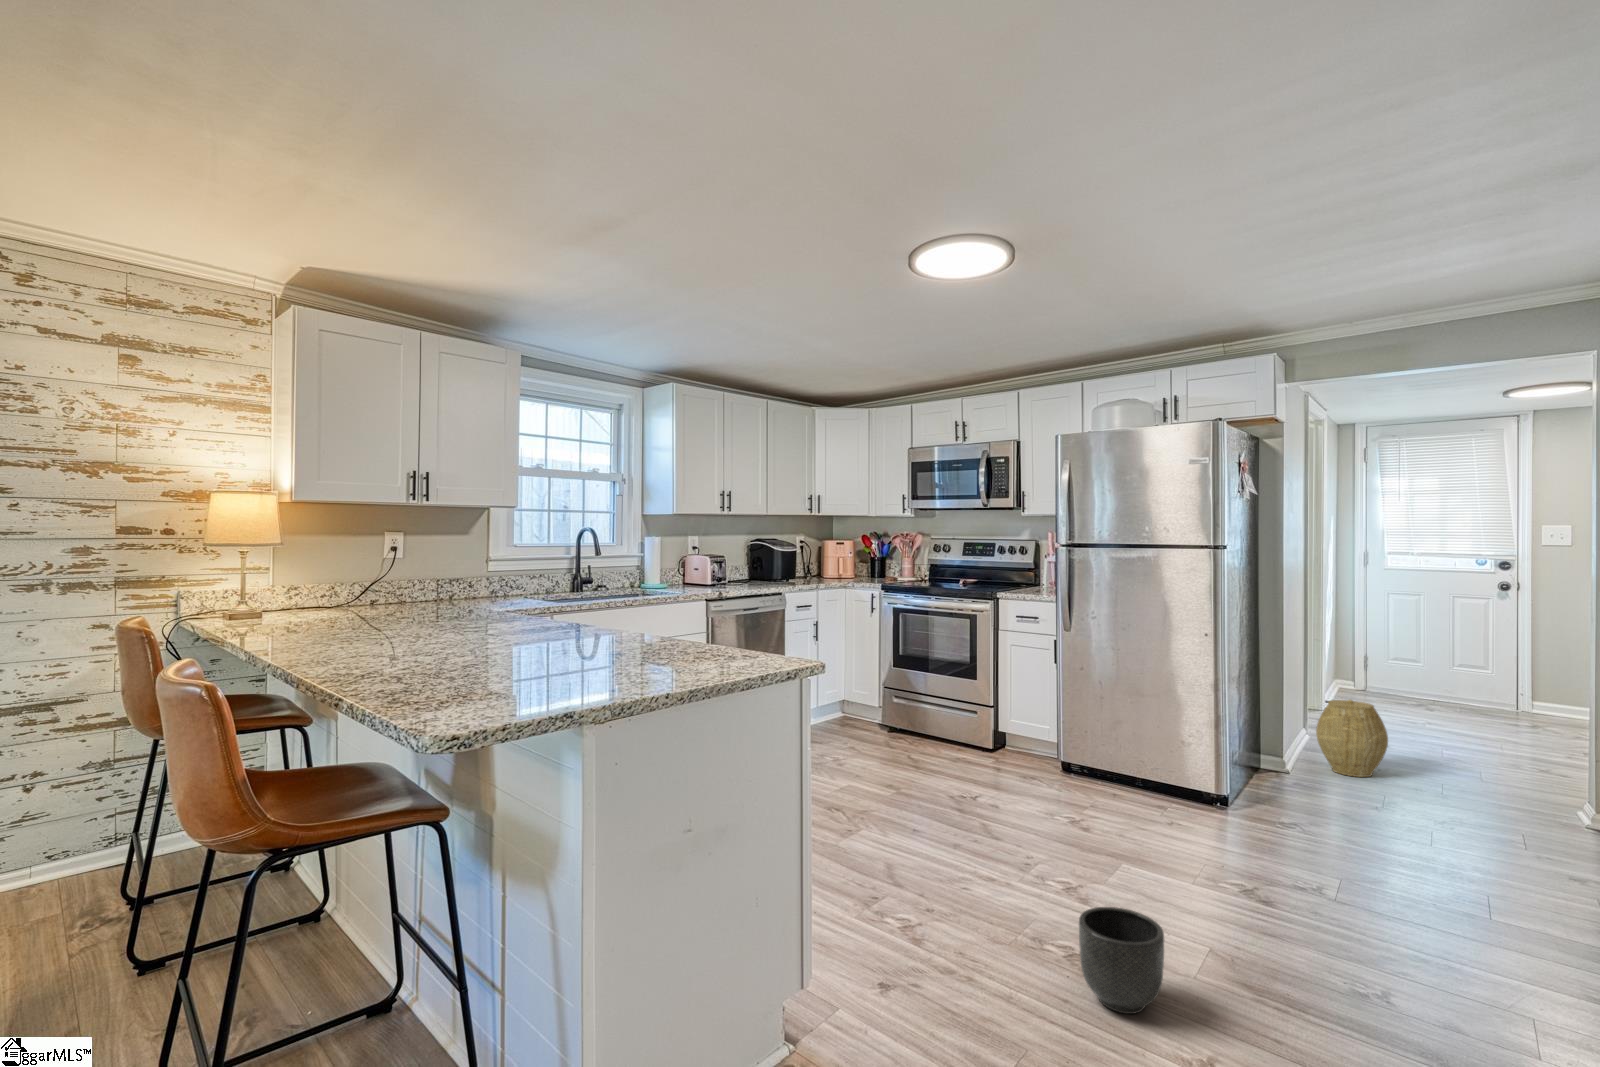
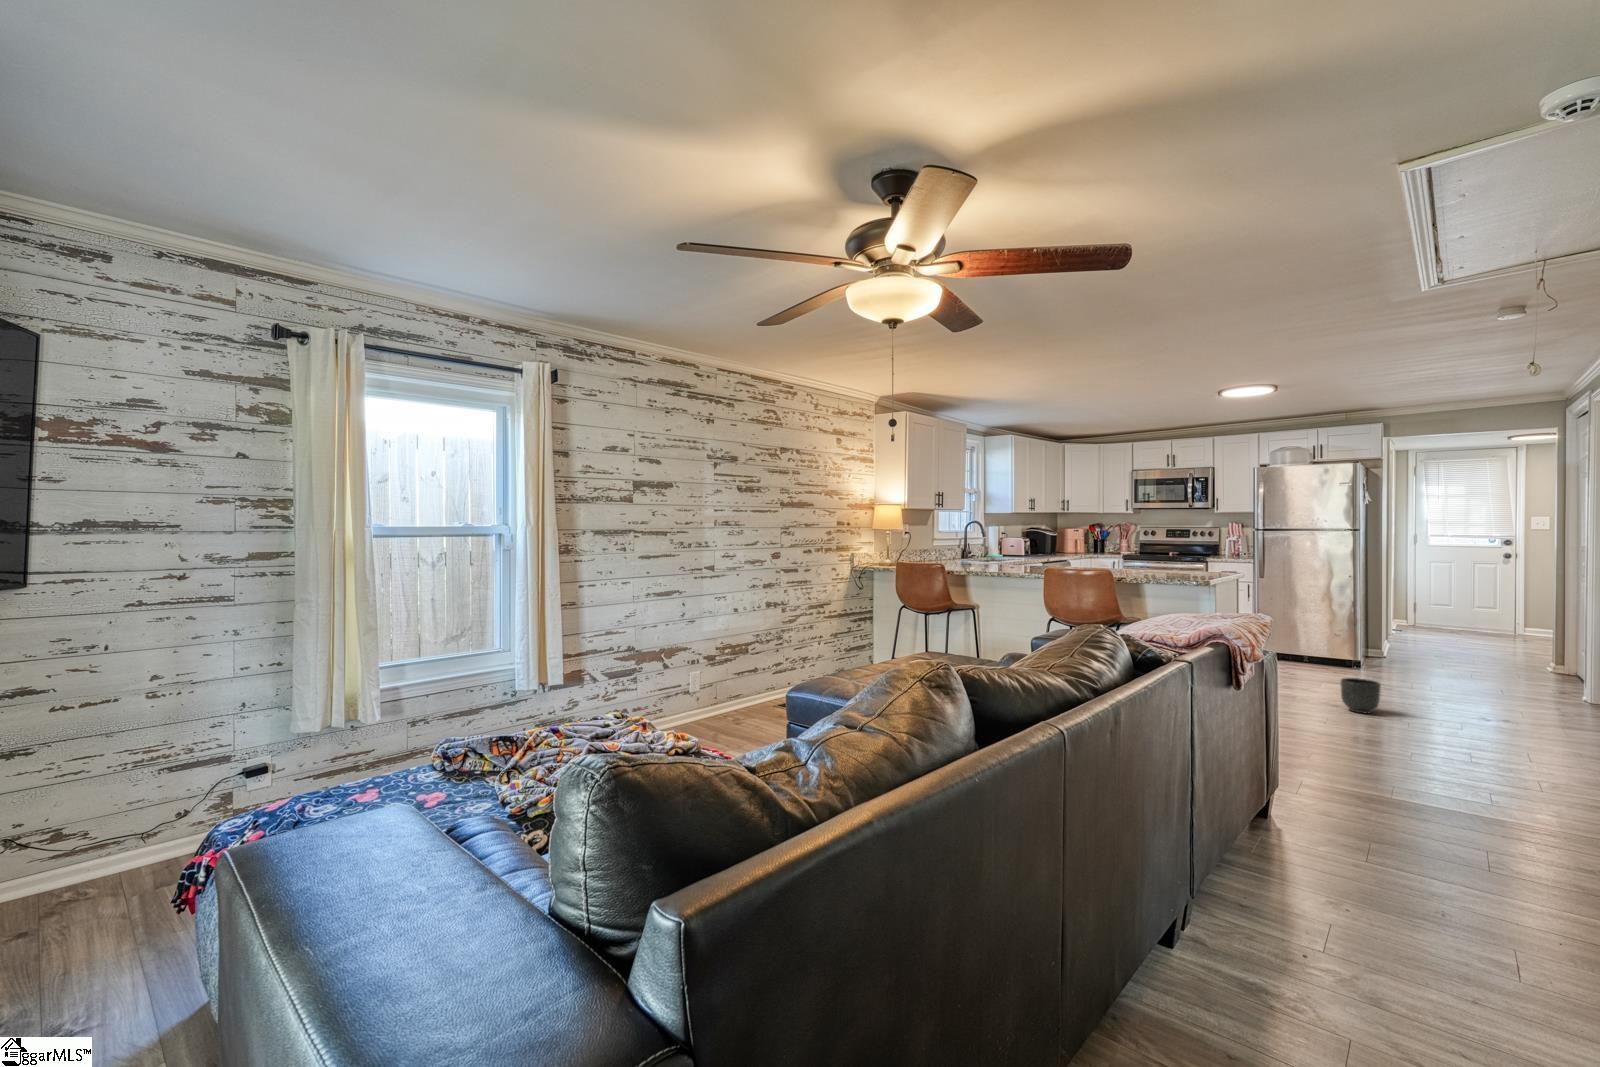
woven basket: present [1316,700,1388,777] -> none [1402,616,1445,658]

